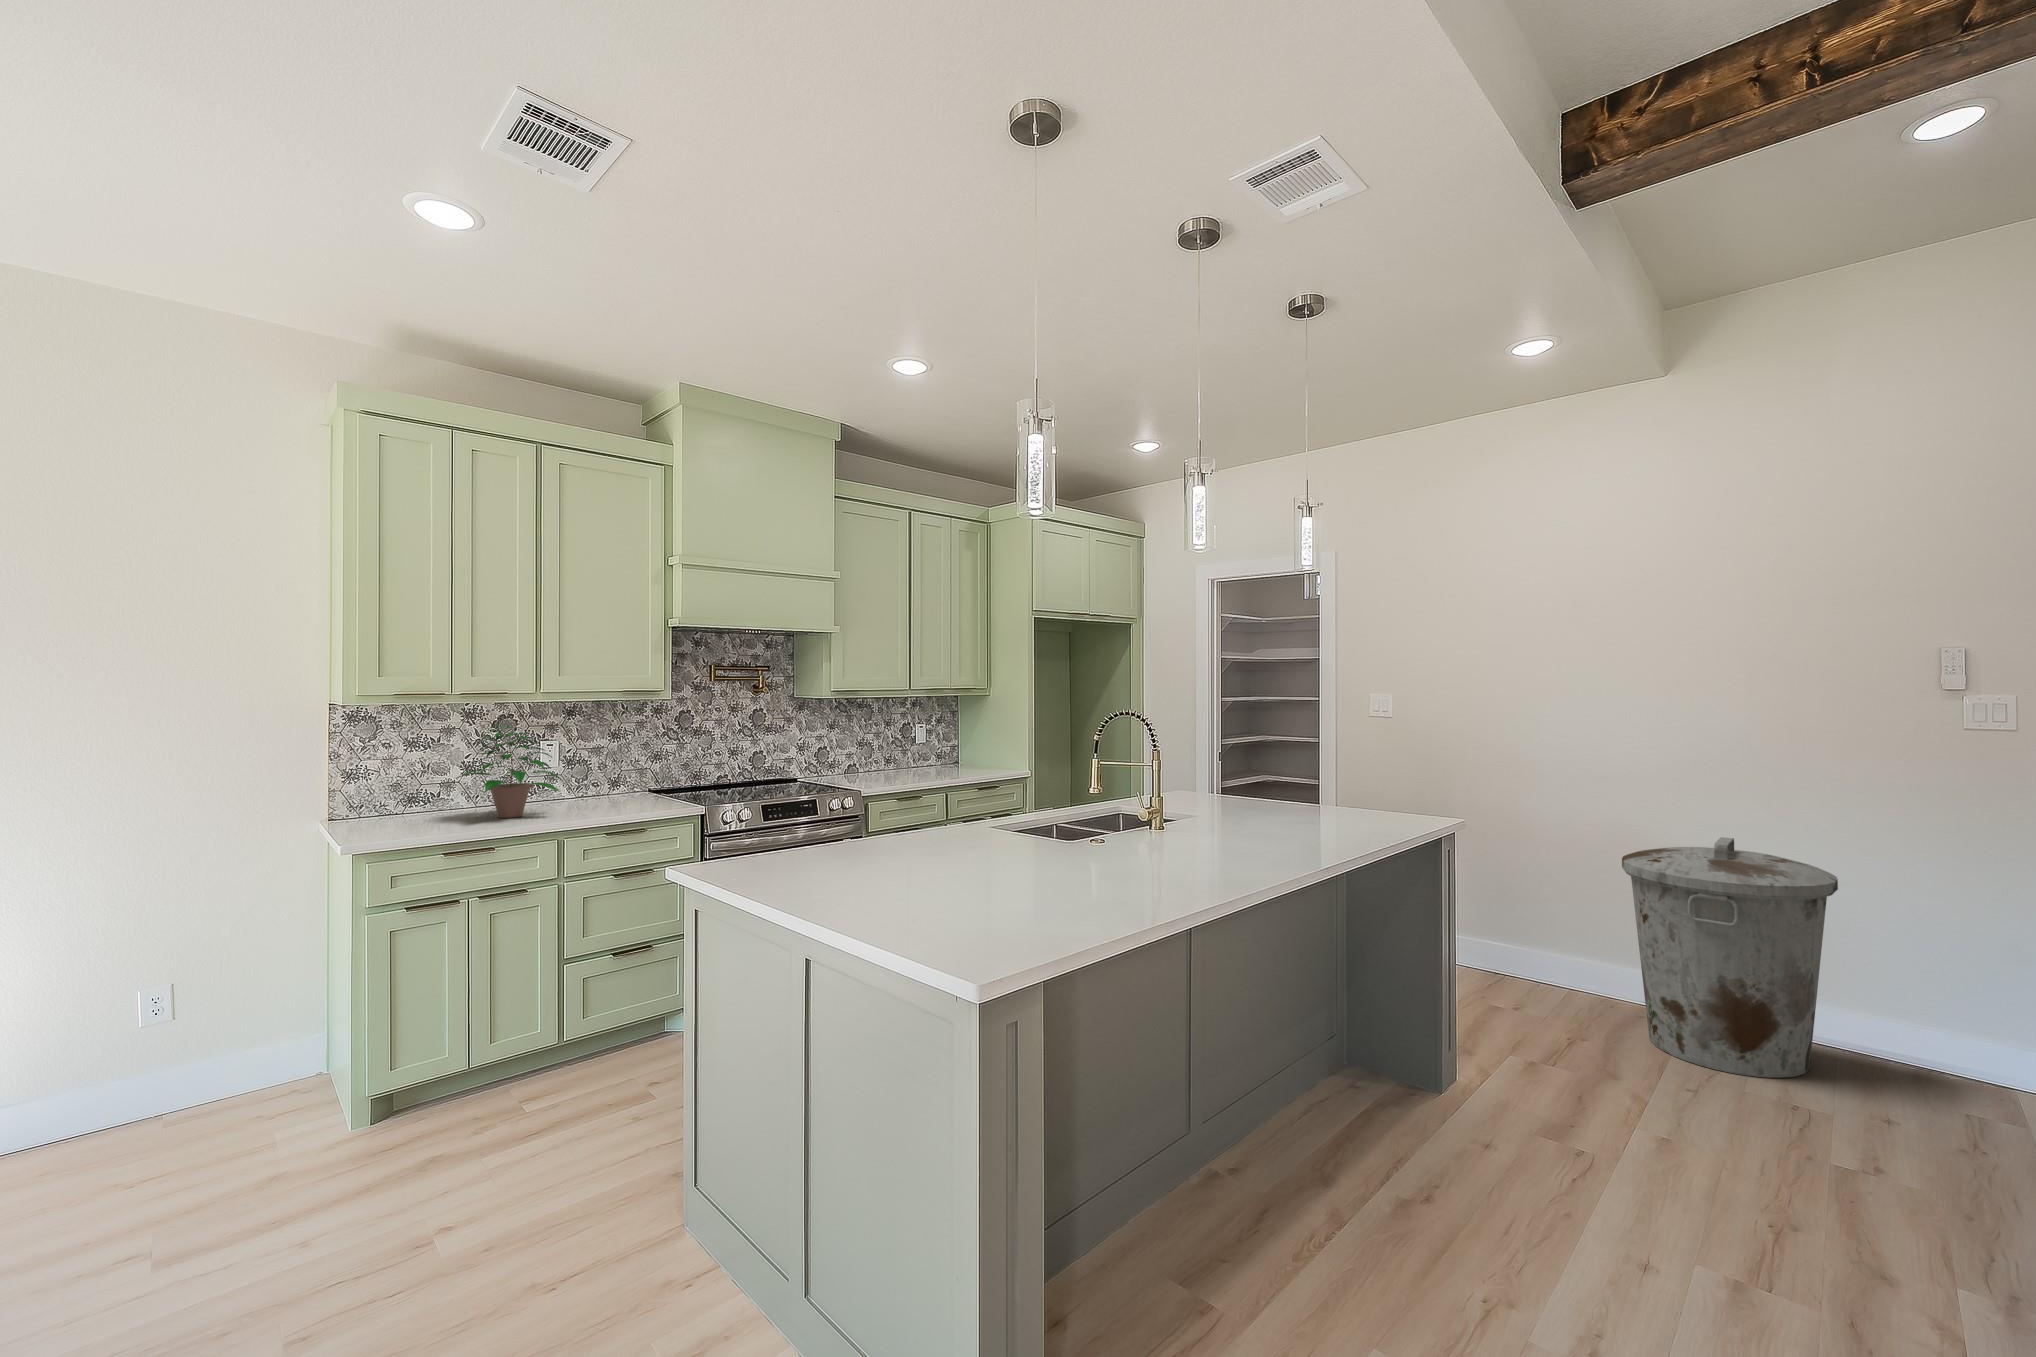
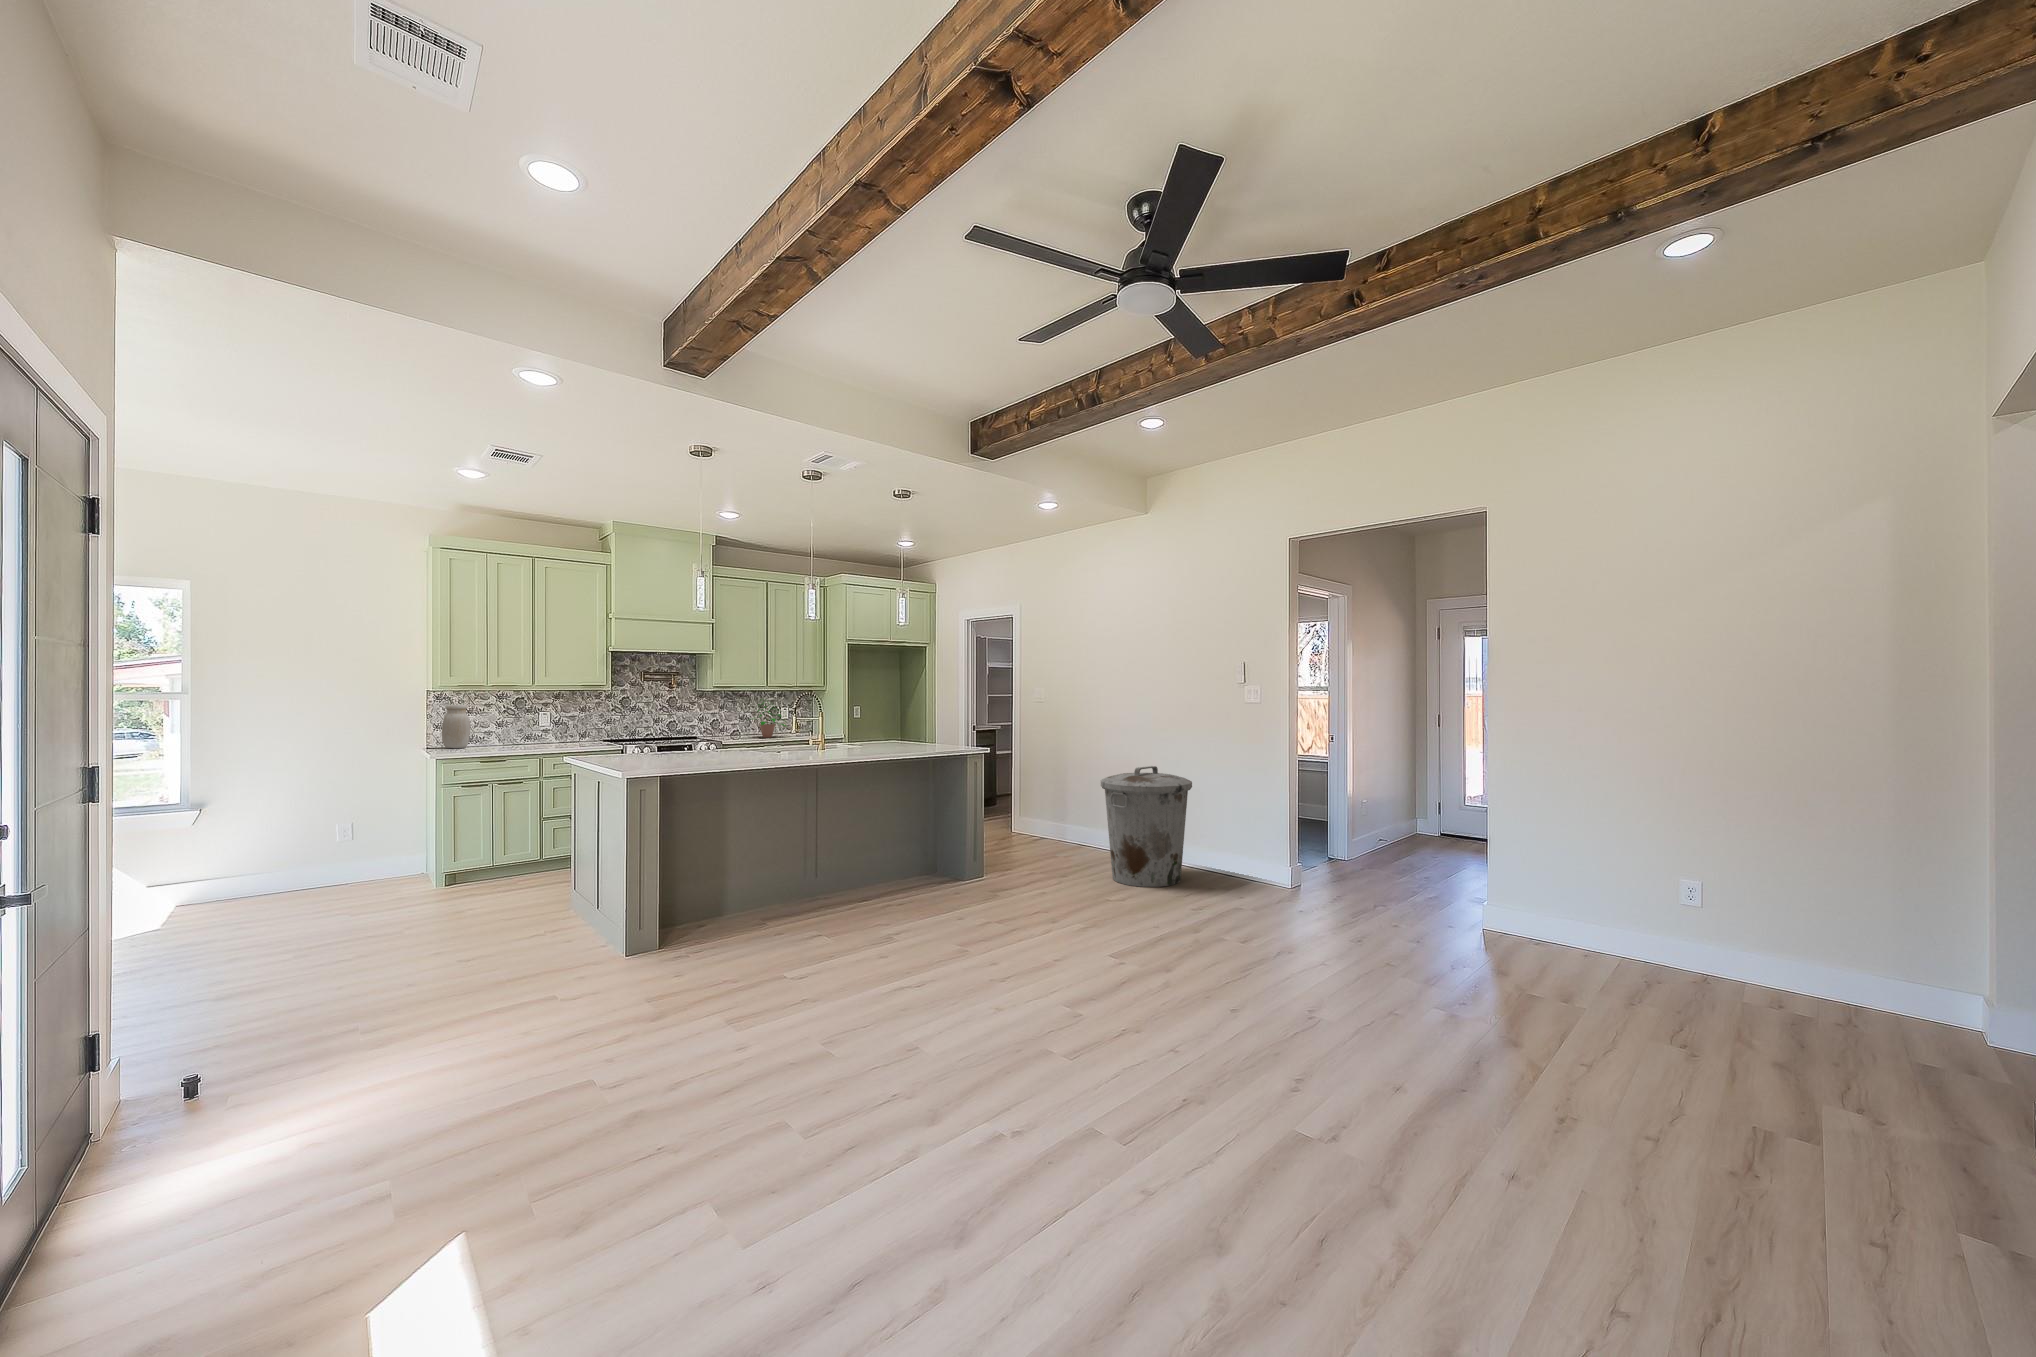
potted plant: present [456,725,563,818] -> present [750,699,786,738]
jar: none [359,731,414,818] -> present [442,705,470,748]

